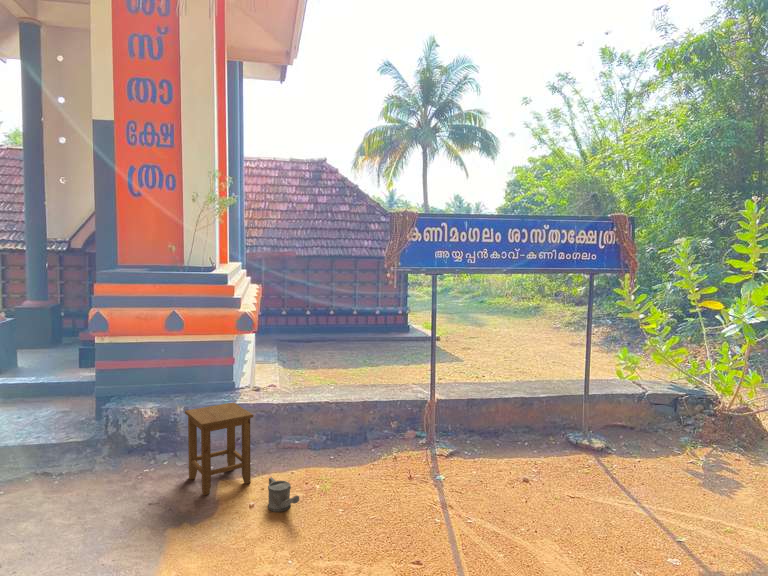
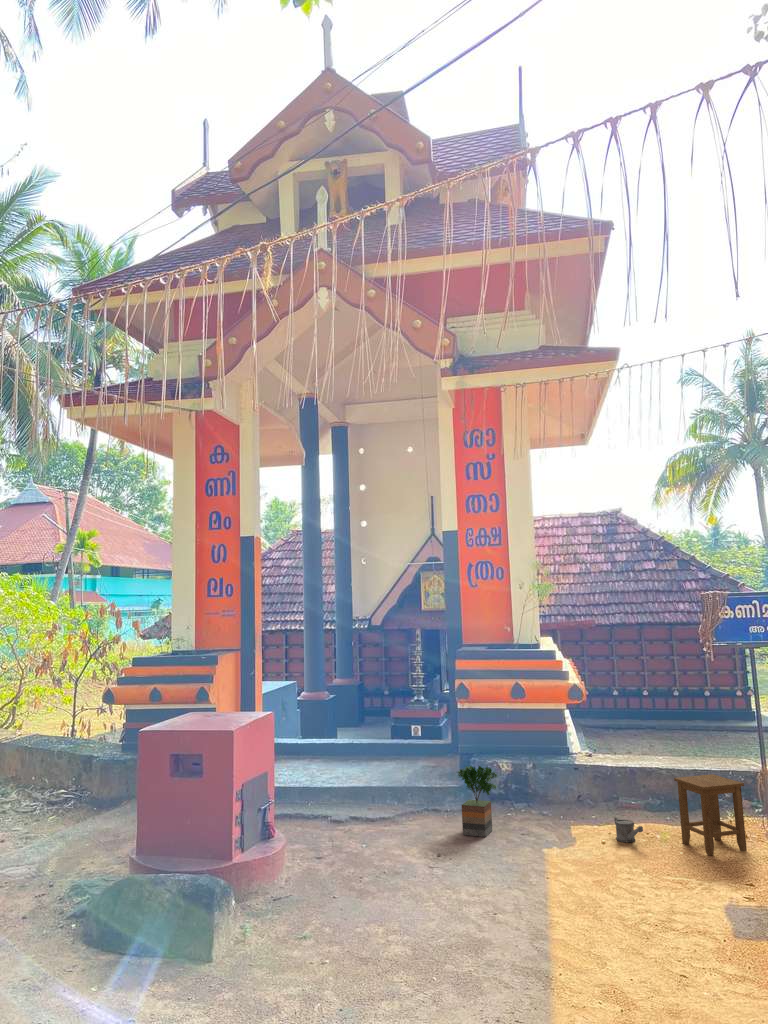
stool: present [185,402,253,495] -> present [674,774,747,855]
potted tree: none [50,426,117,525] -> present [458,766,497,837]

